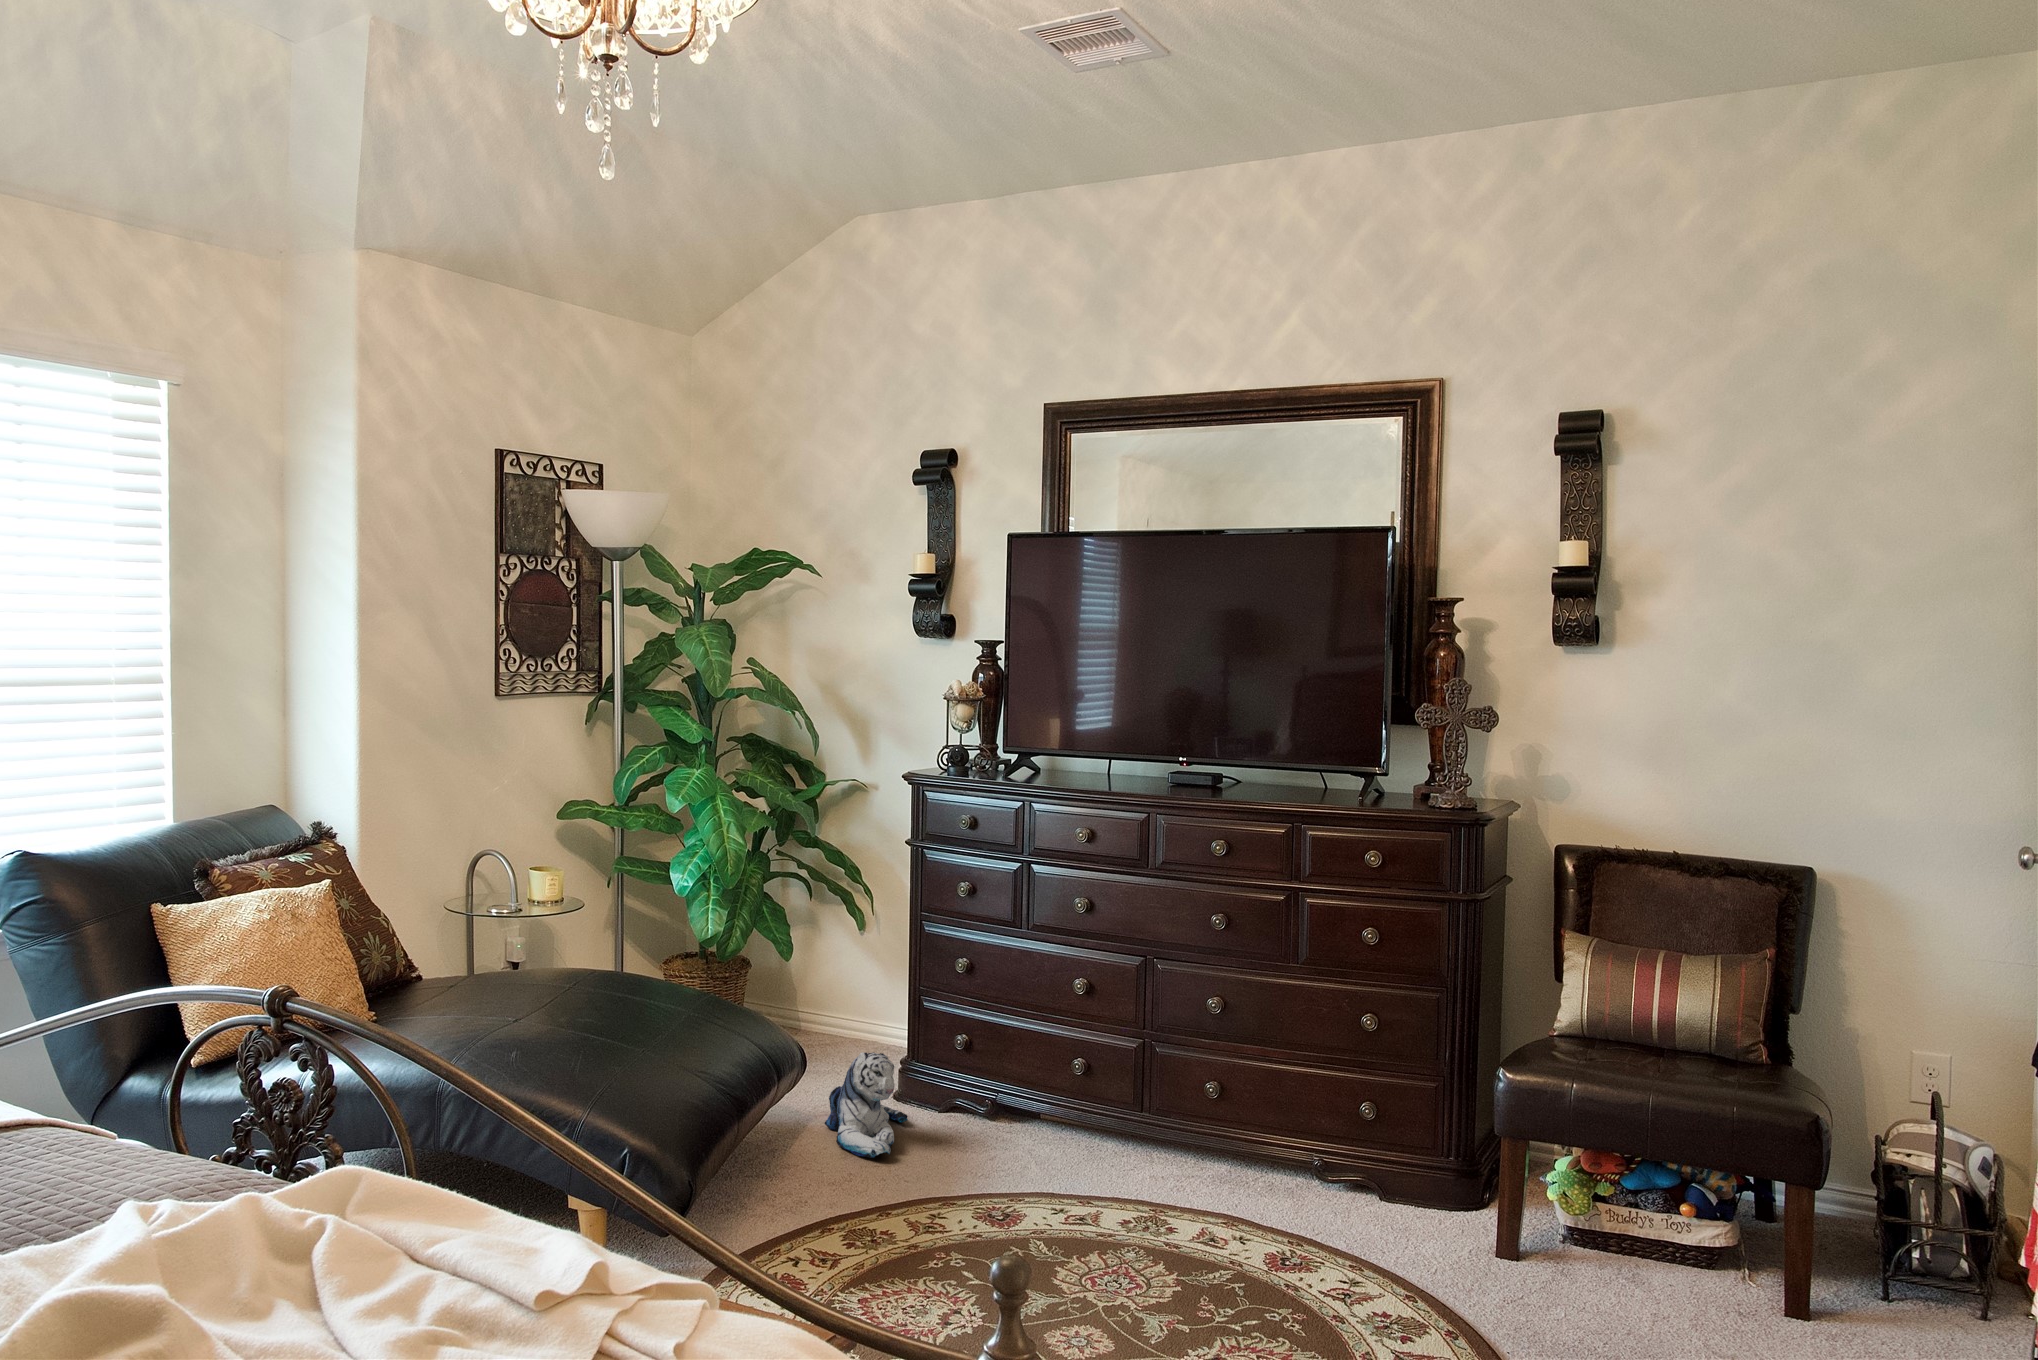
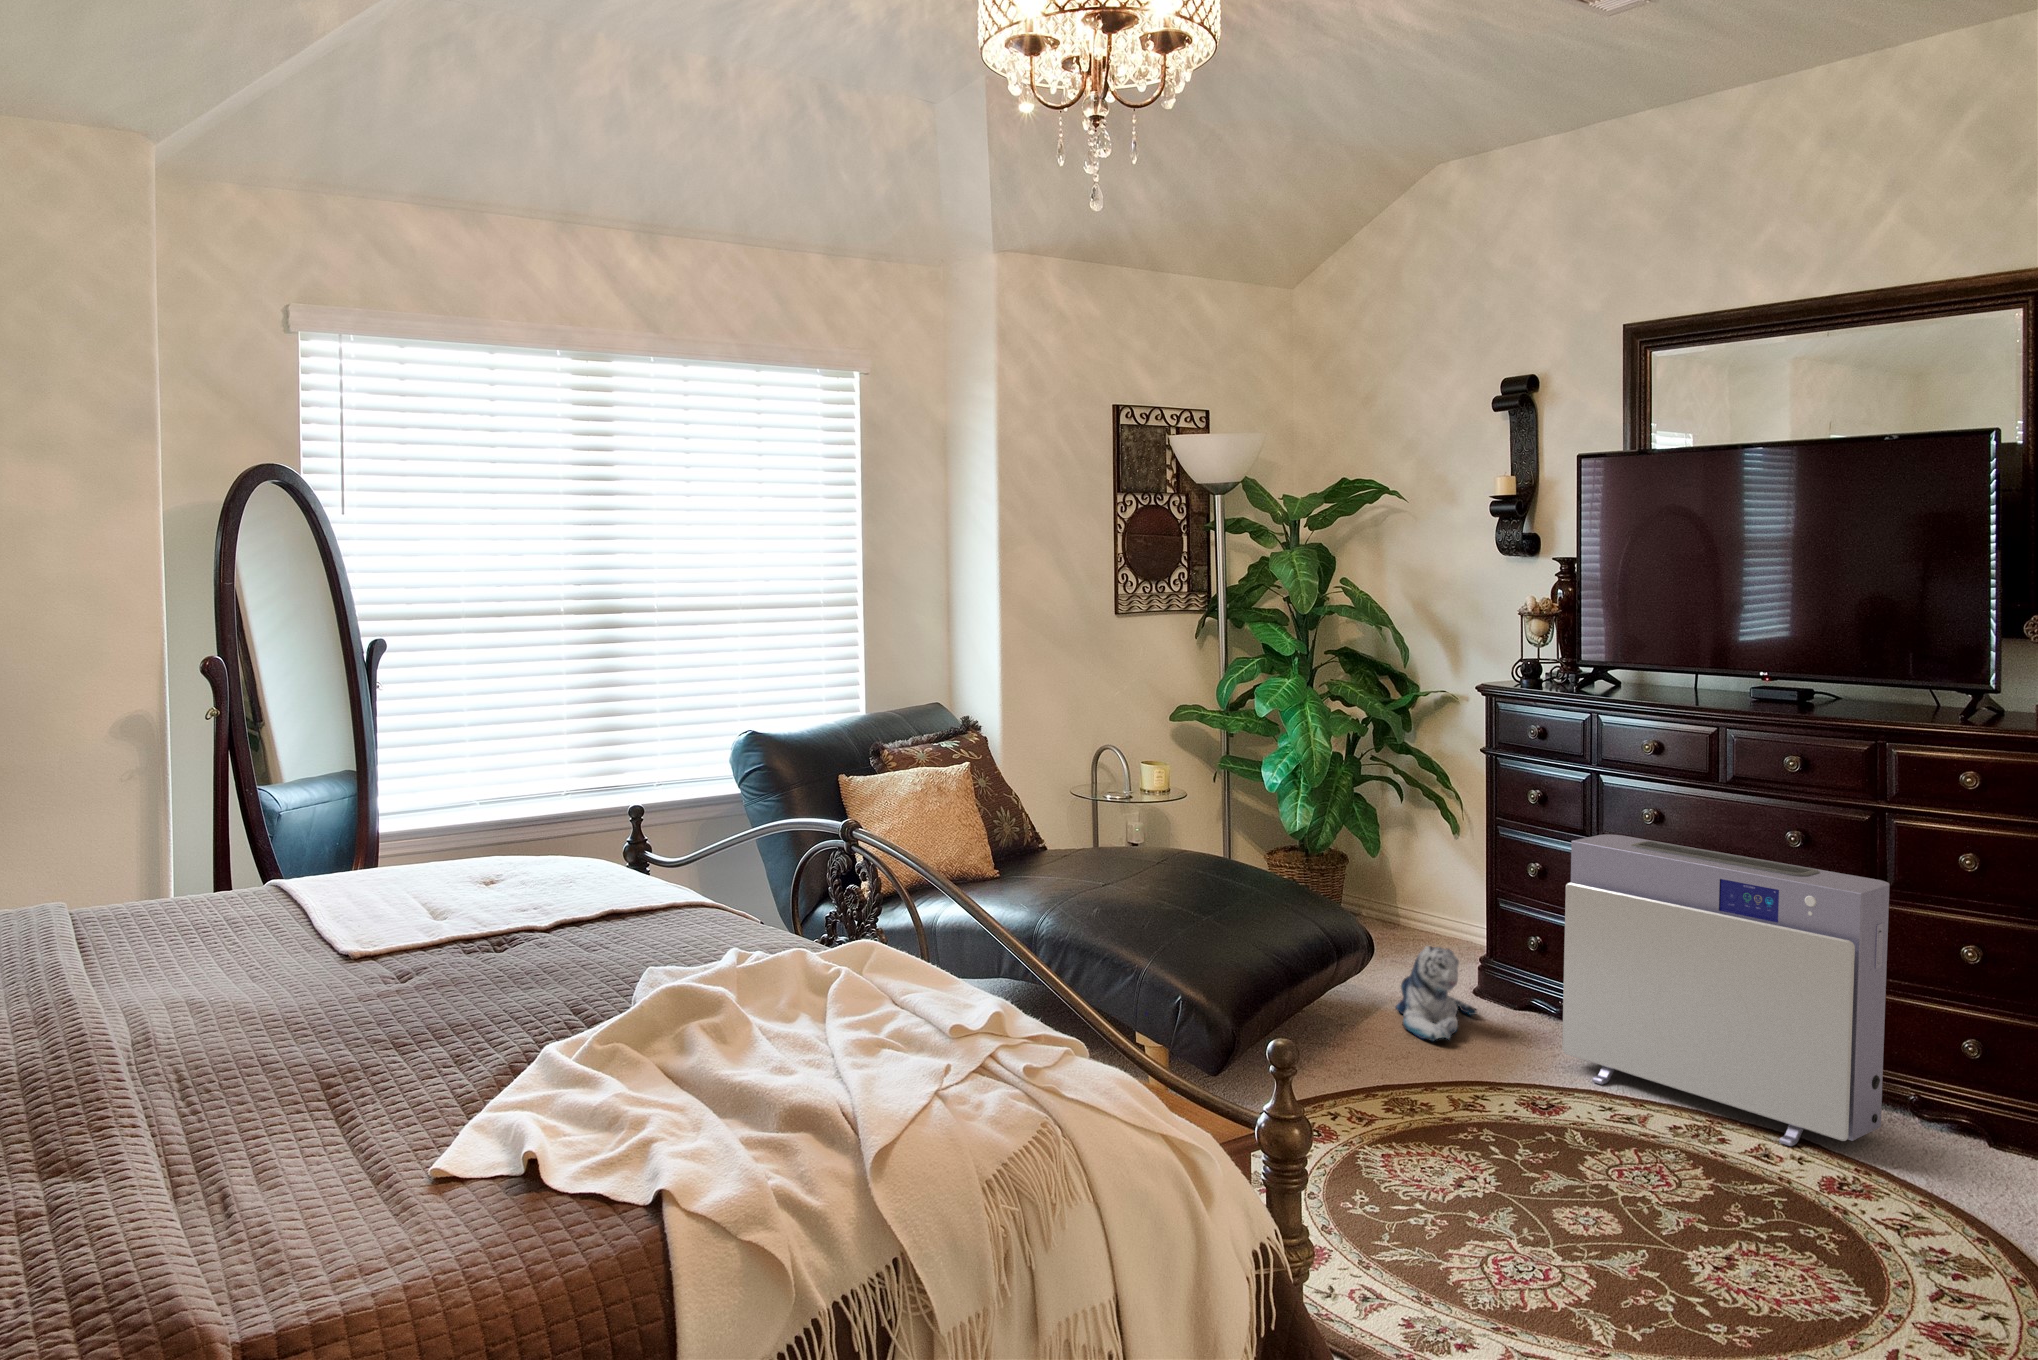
air purifier: none [1004,921,1302,1224] -> present [1562,834,1890,1146]

